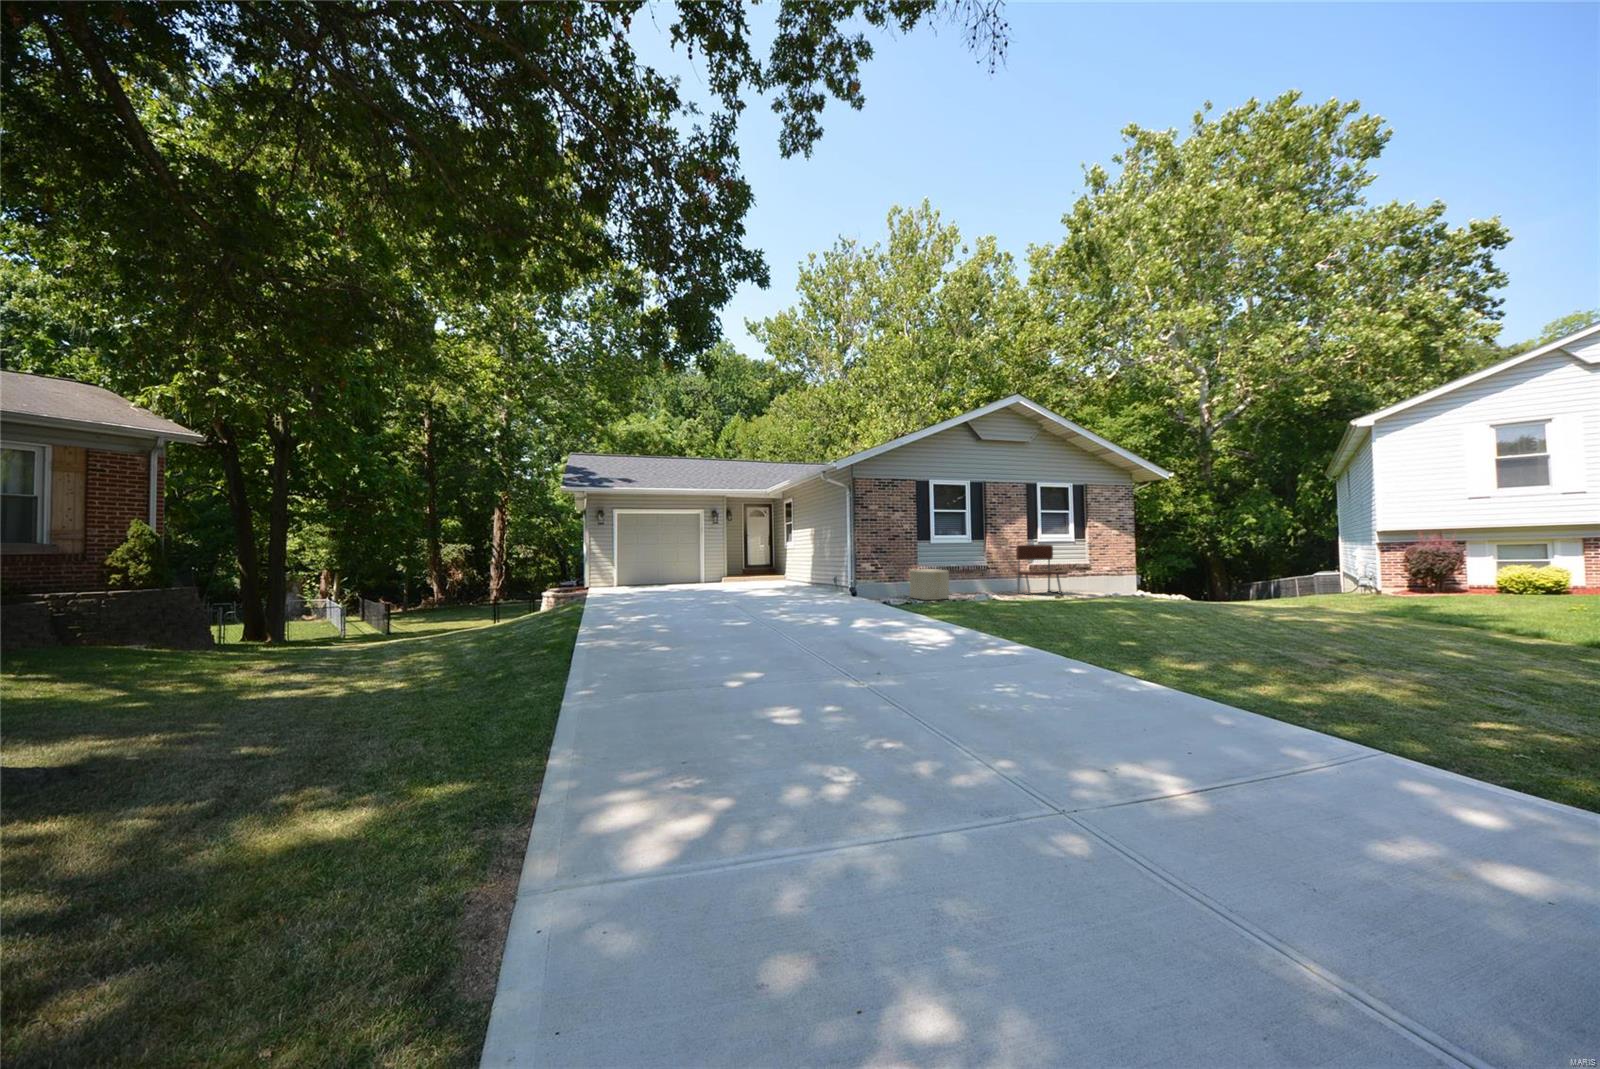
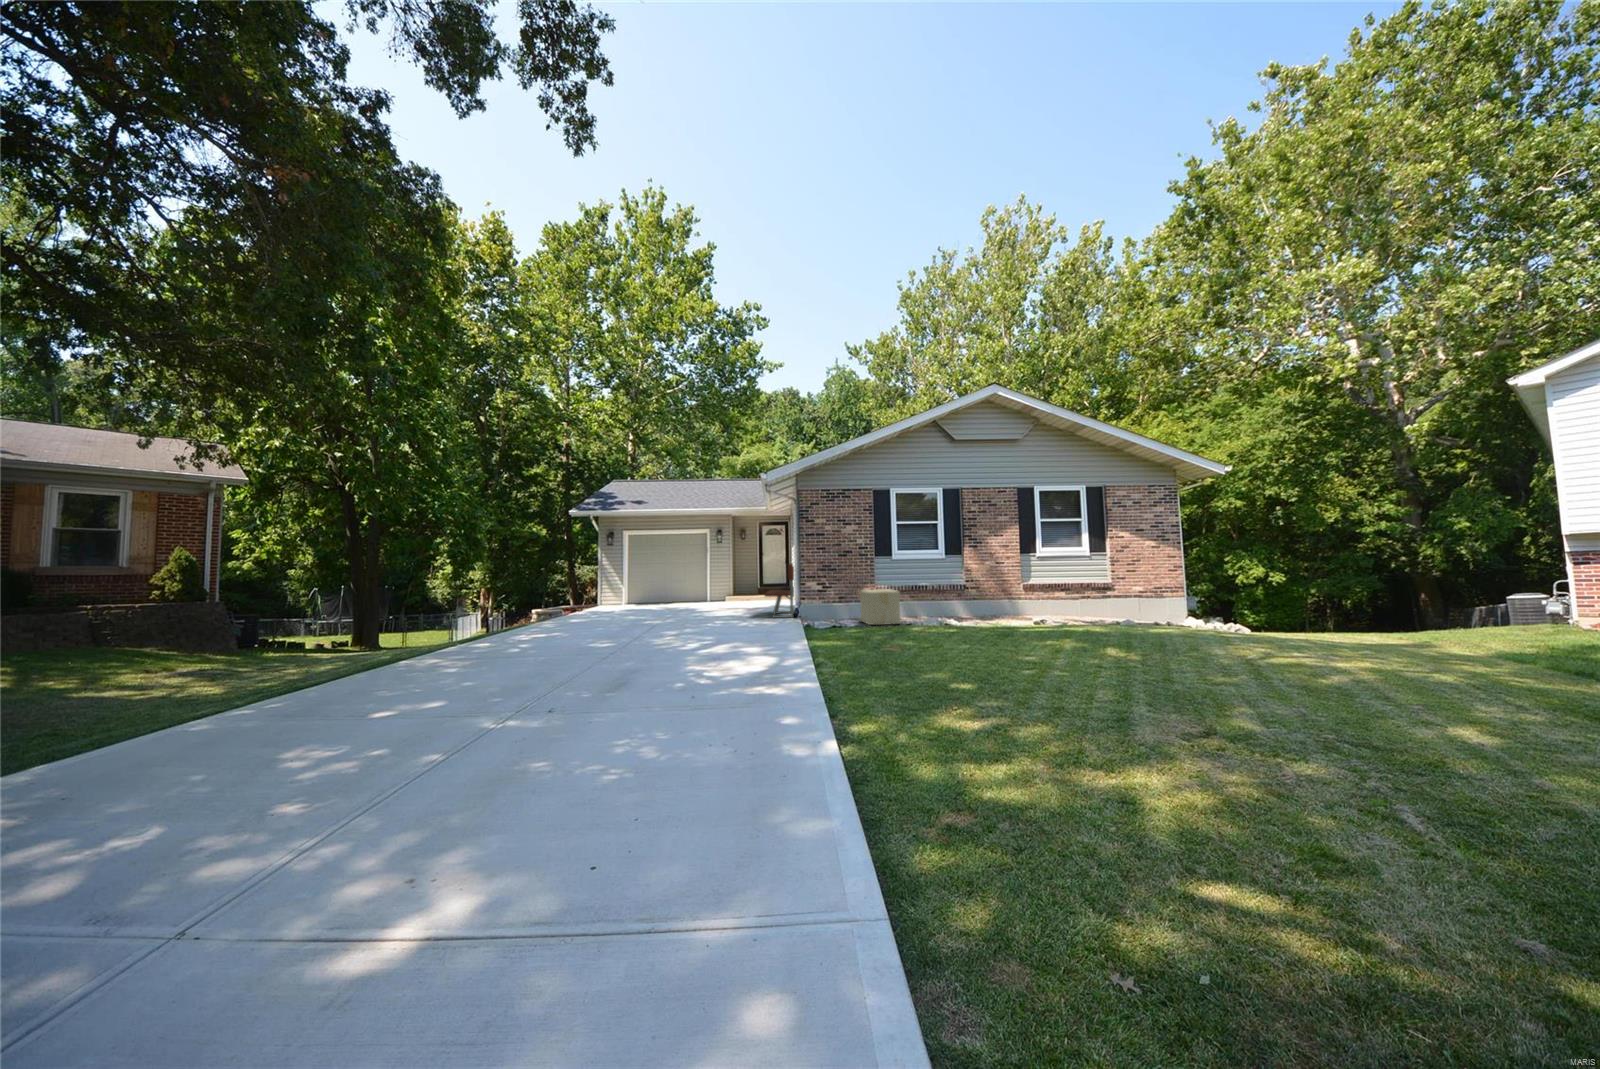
bench: present [1016,545,1068,595] -> present [765,564,794,618]

